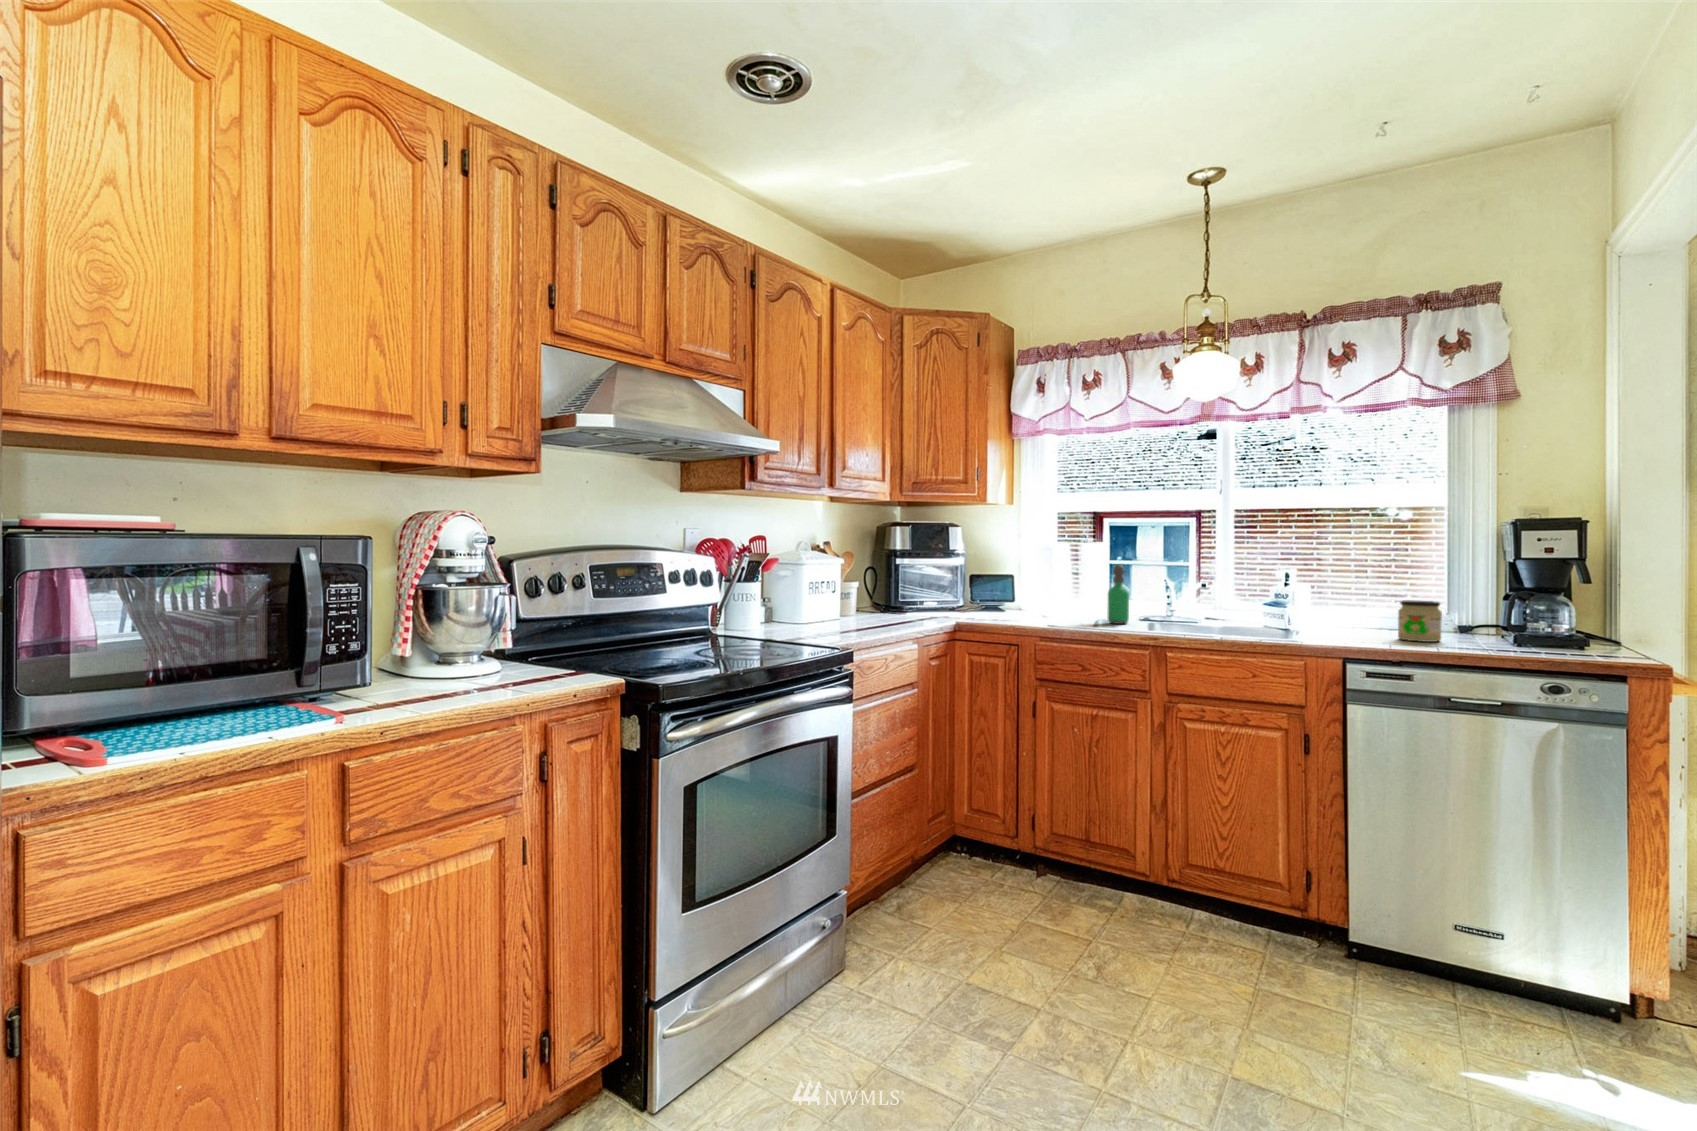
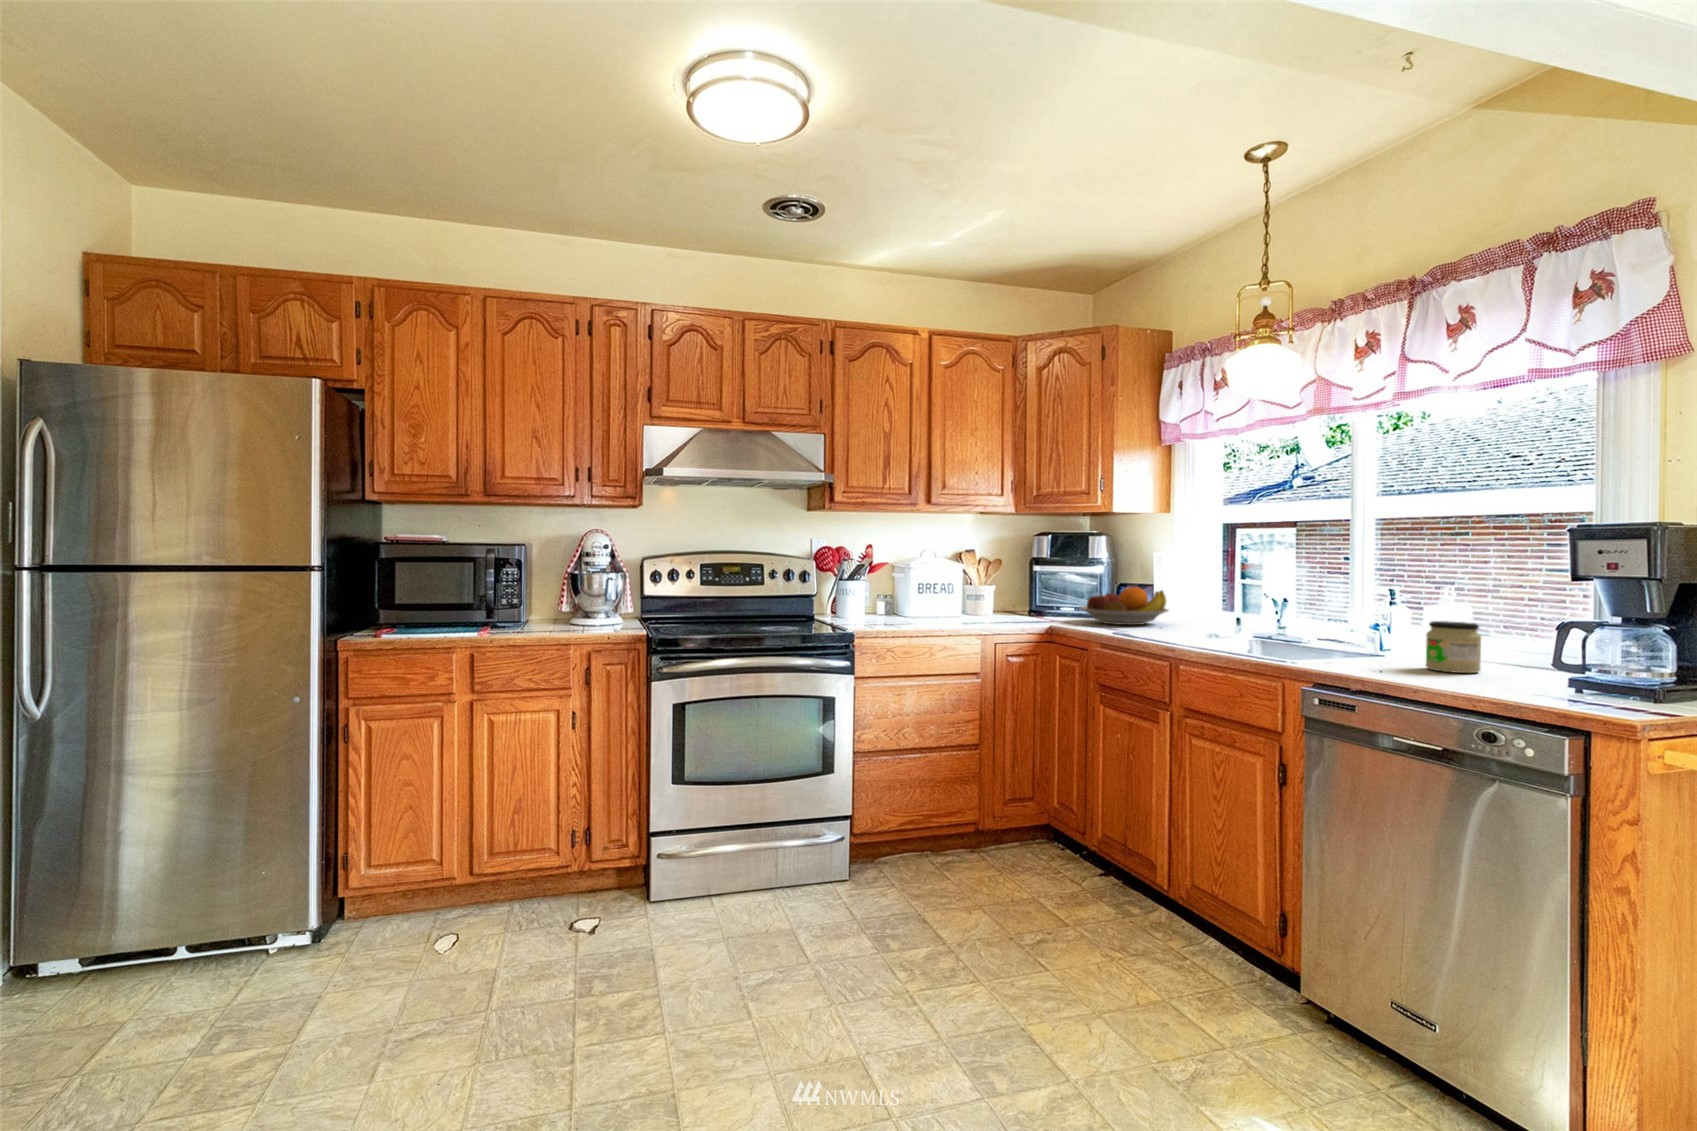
soap dispenser: present [1107,565,1129,624] -> none [1184,572,1207,633]
fruit bowl: none [974,581,1064,620] -> present [1079,587,1168,625]

